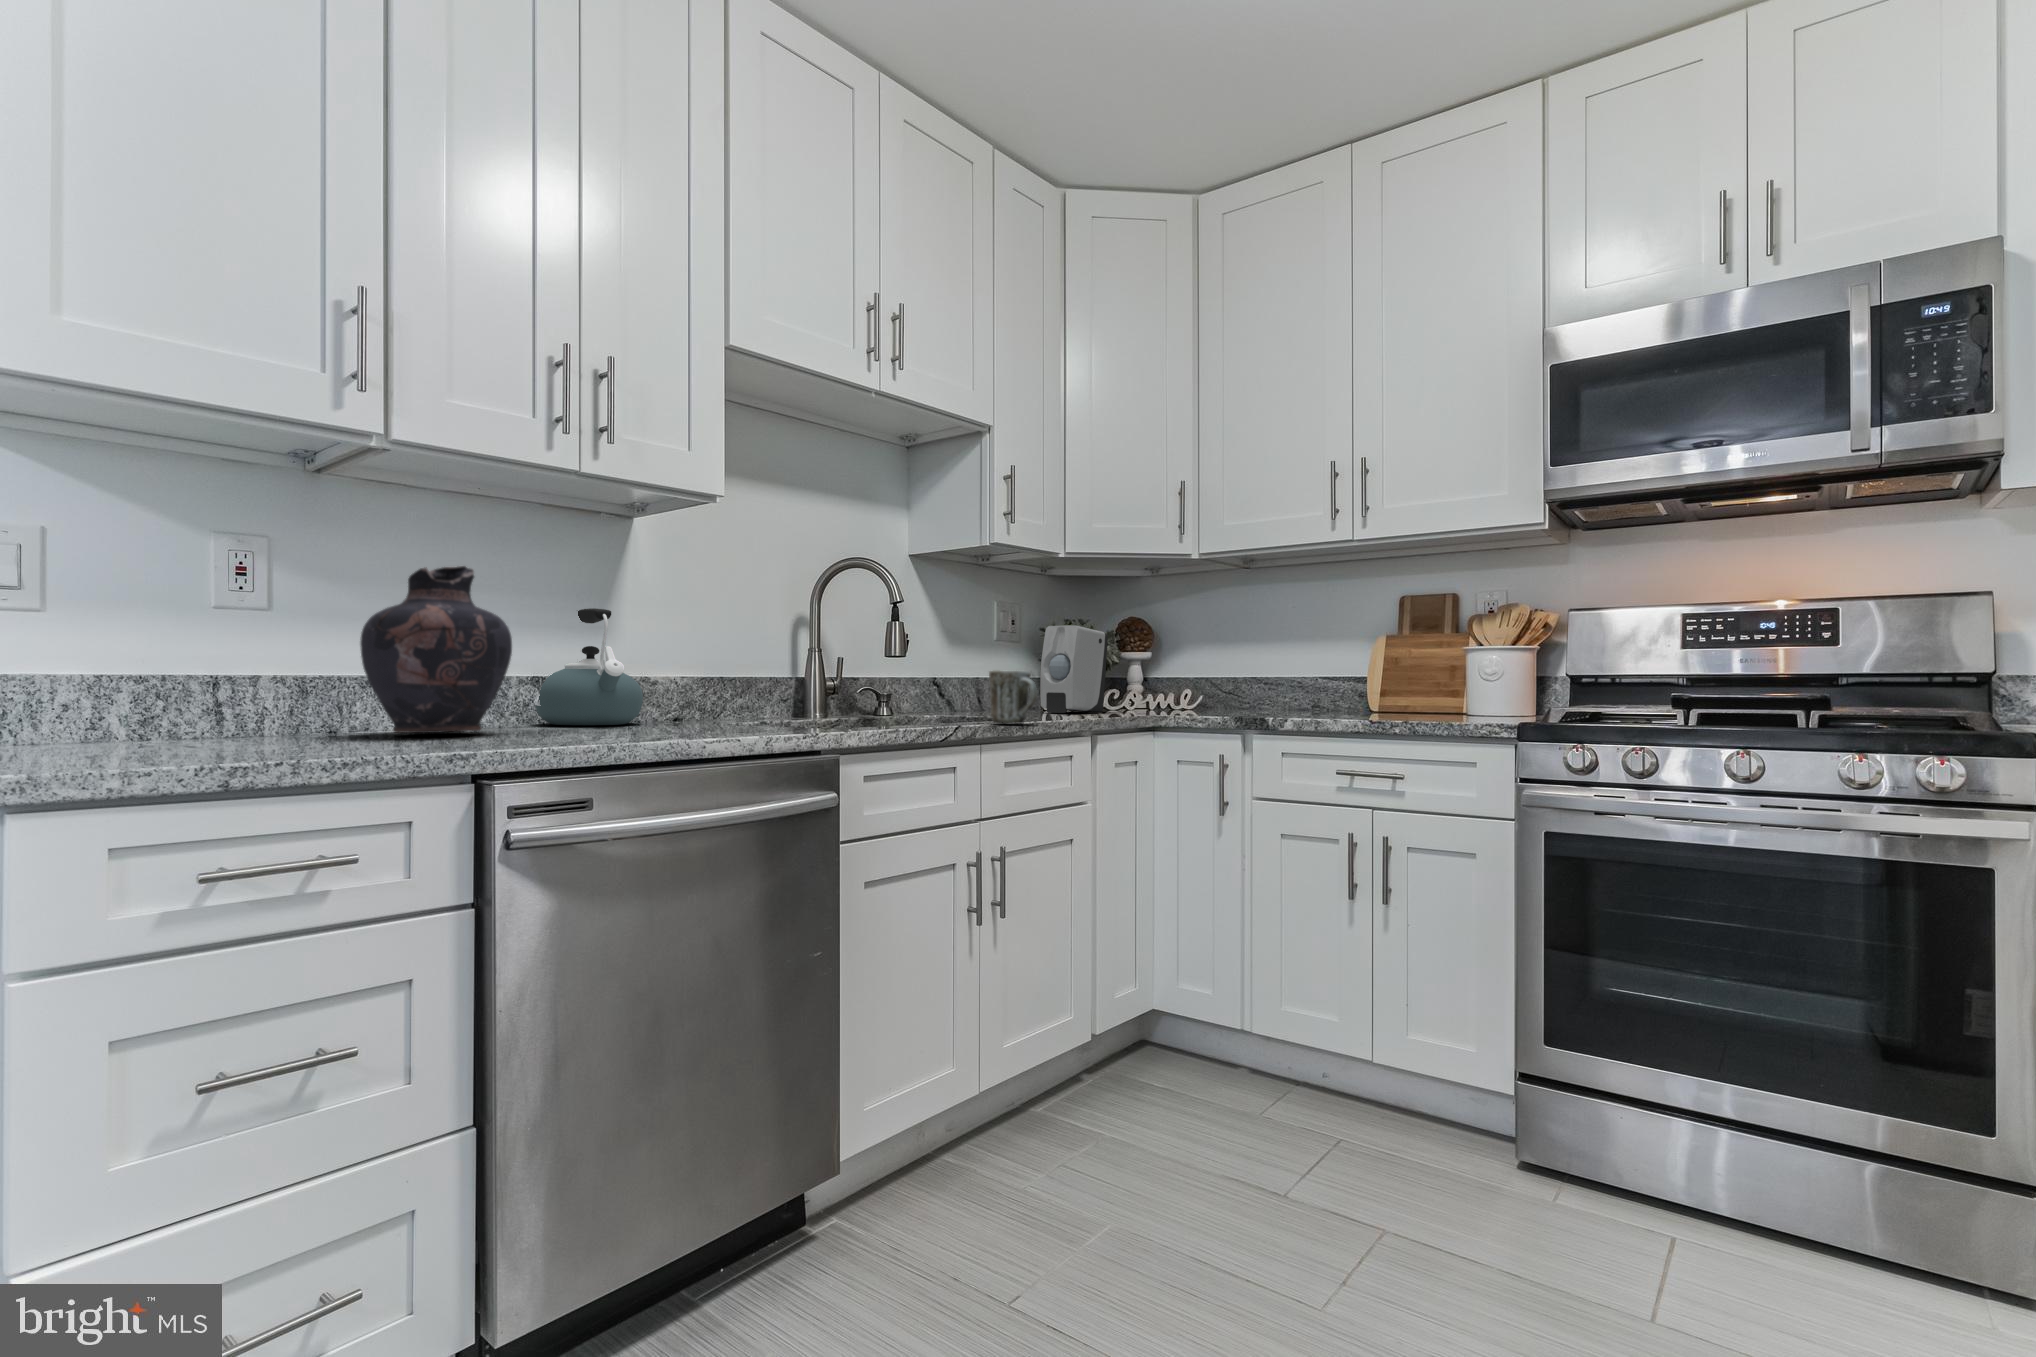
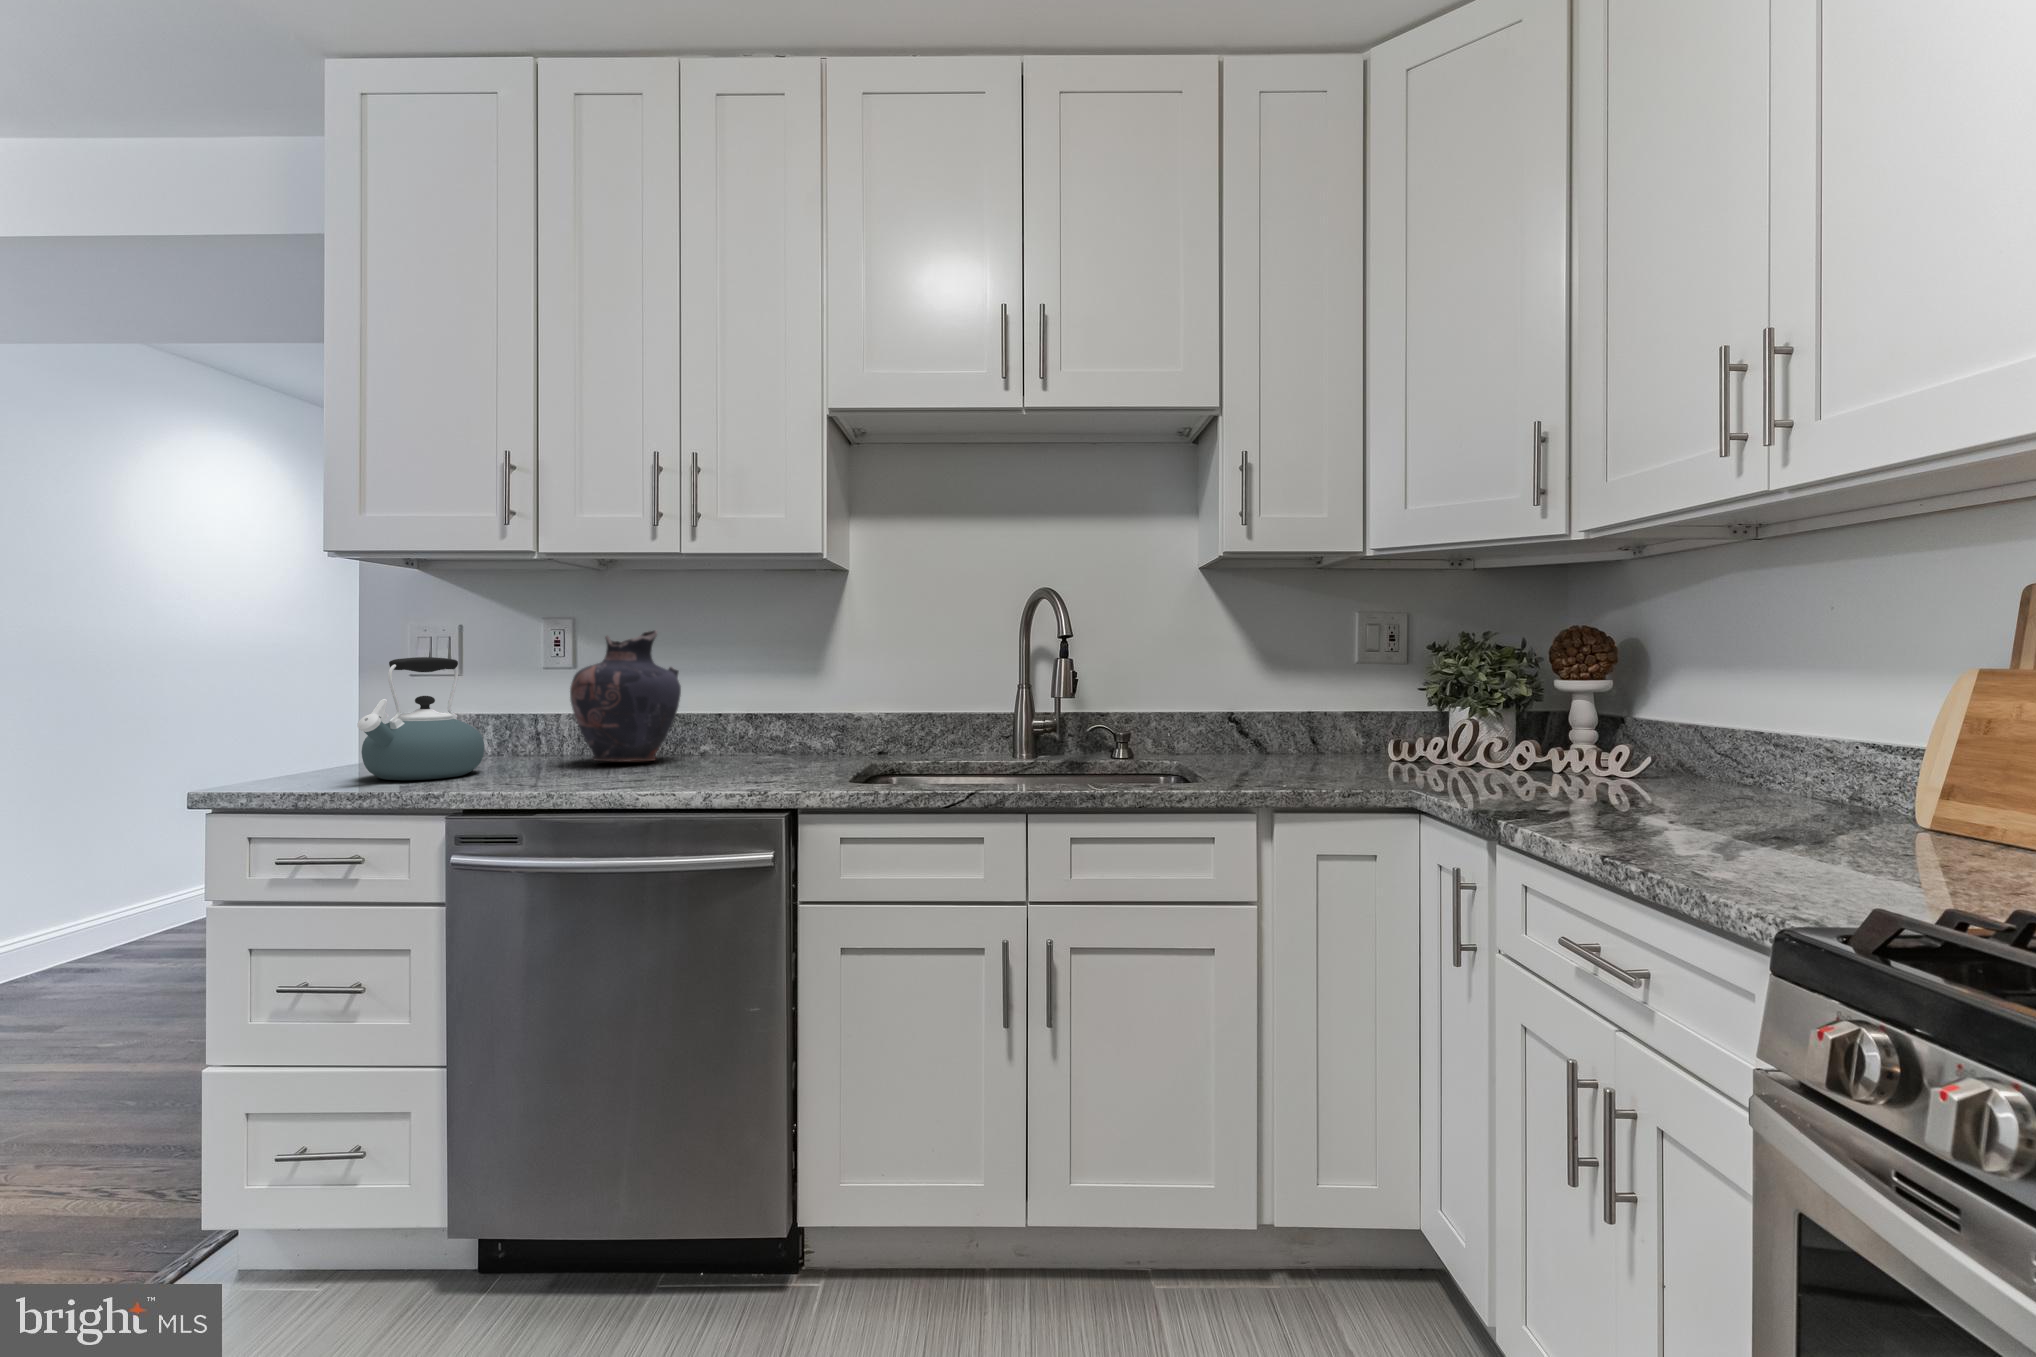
kettle: present [536,608,643,725] -> present [357,657,484,780]
soap dispenser: present [1040,625,1108,713] -> none [1337,648,1445,773]
mug: present [989,670,1037,724] -> none [1075,722,1129,792]

